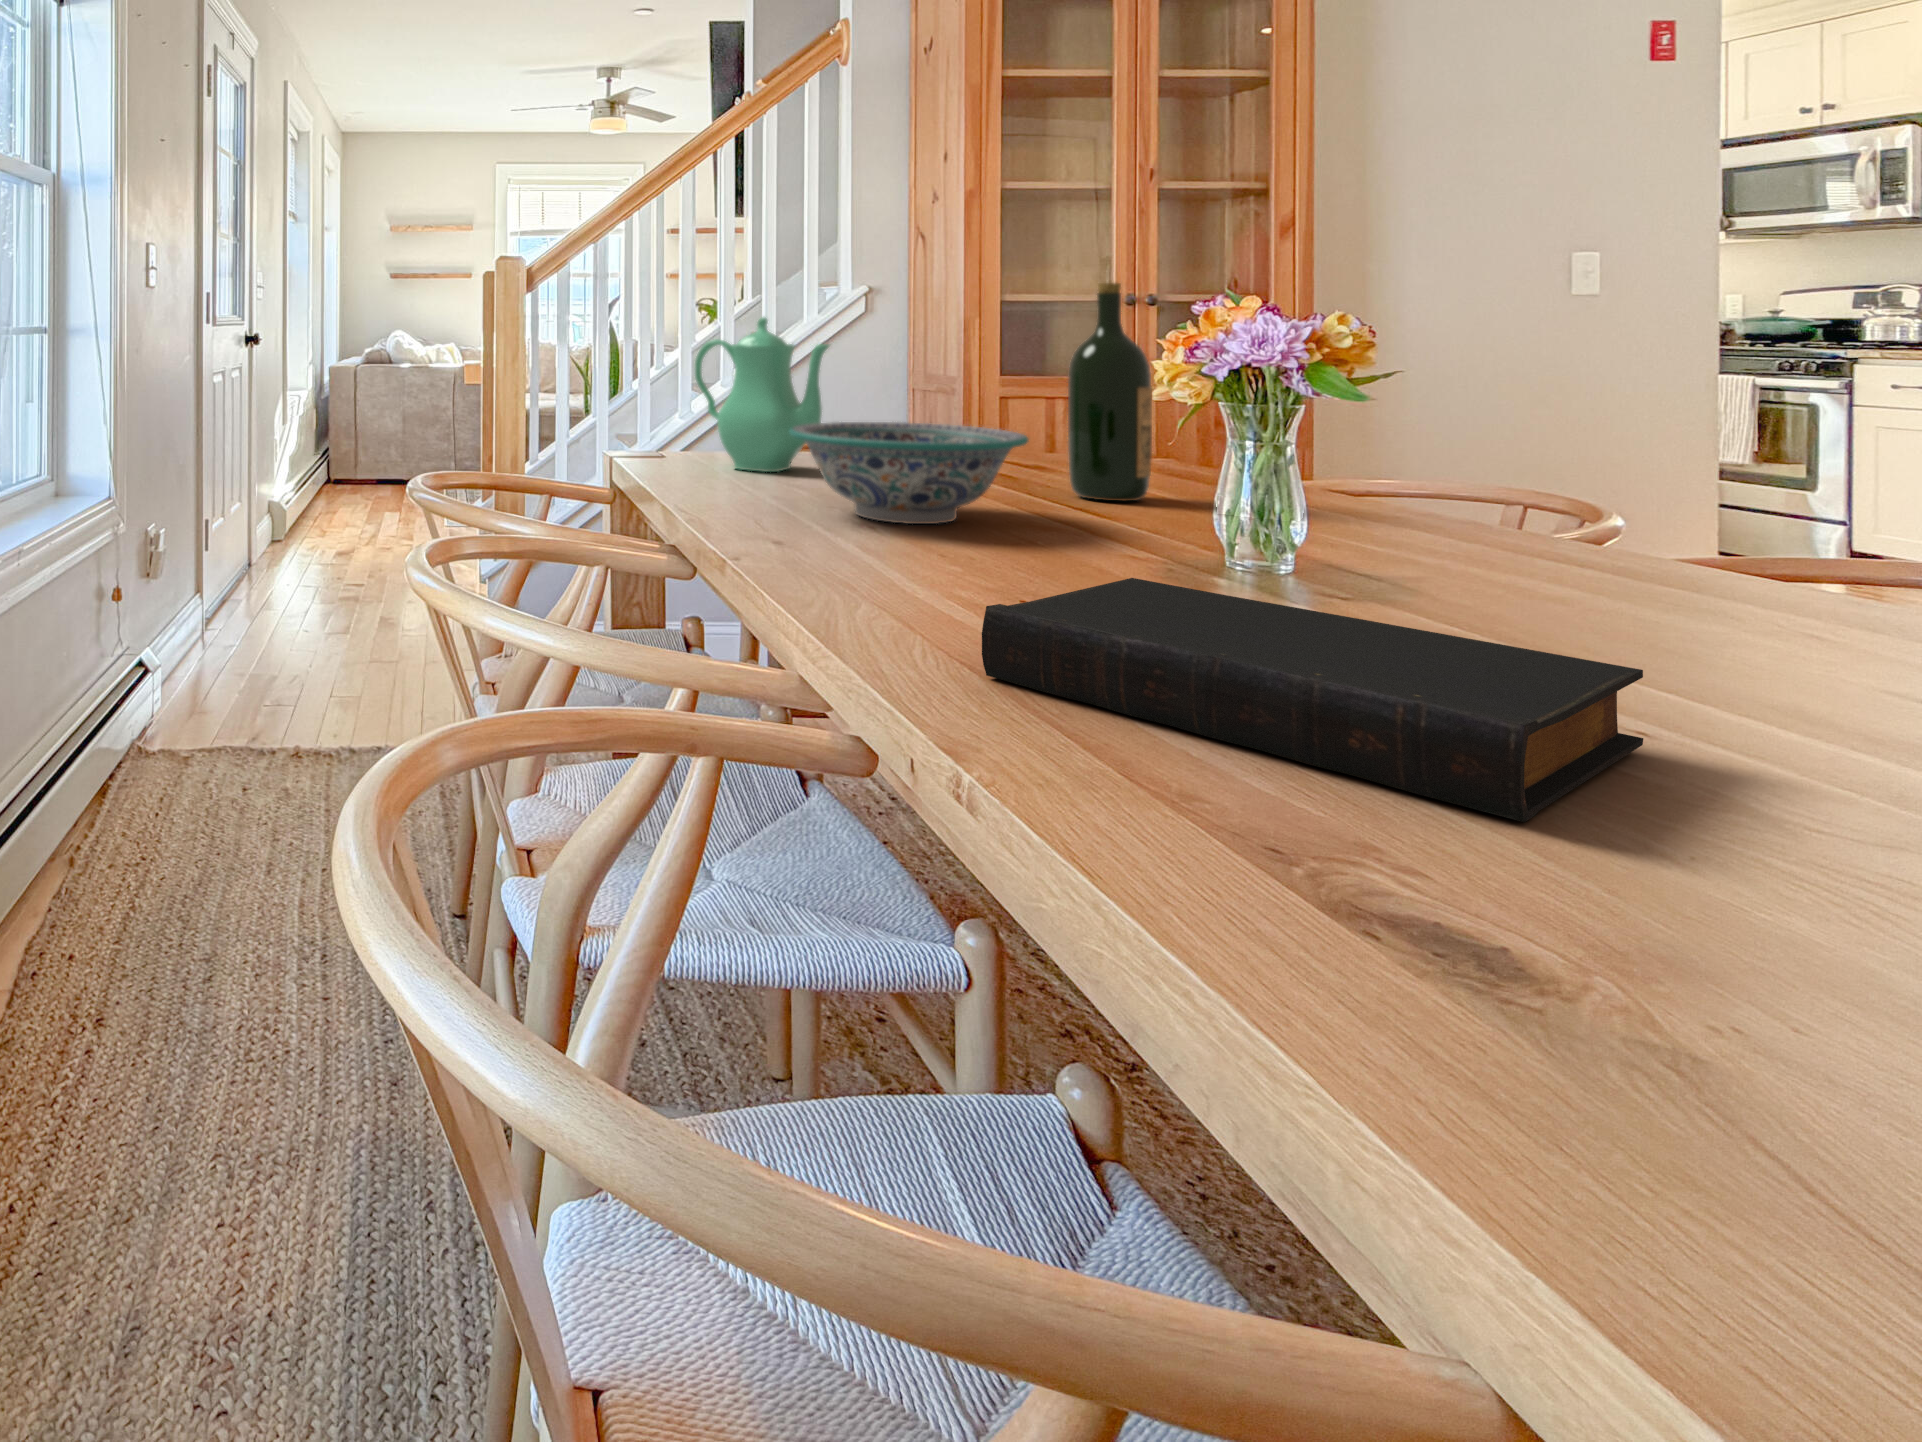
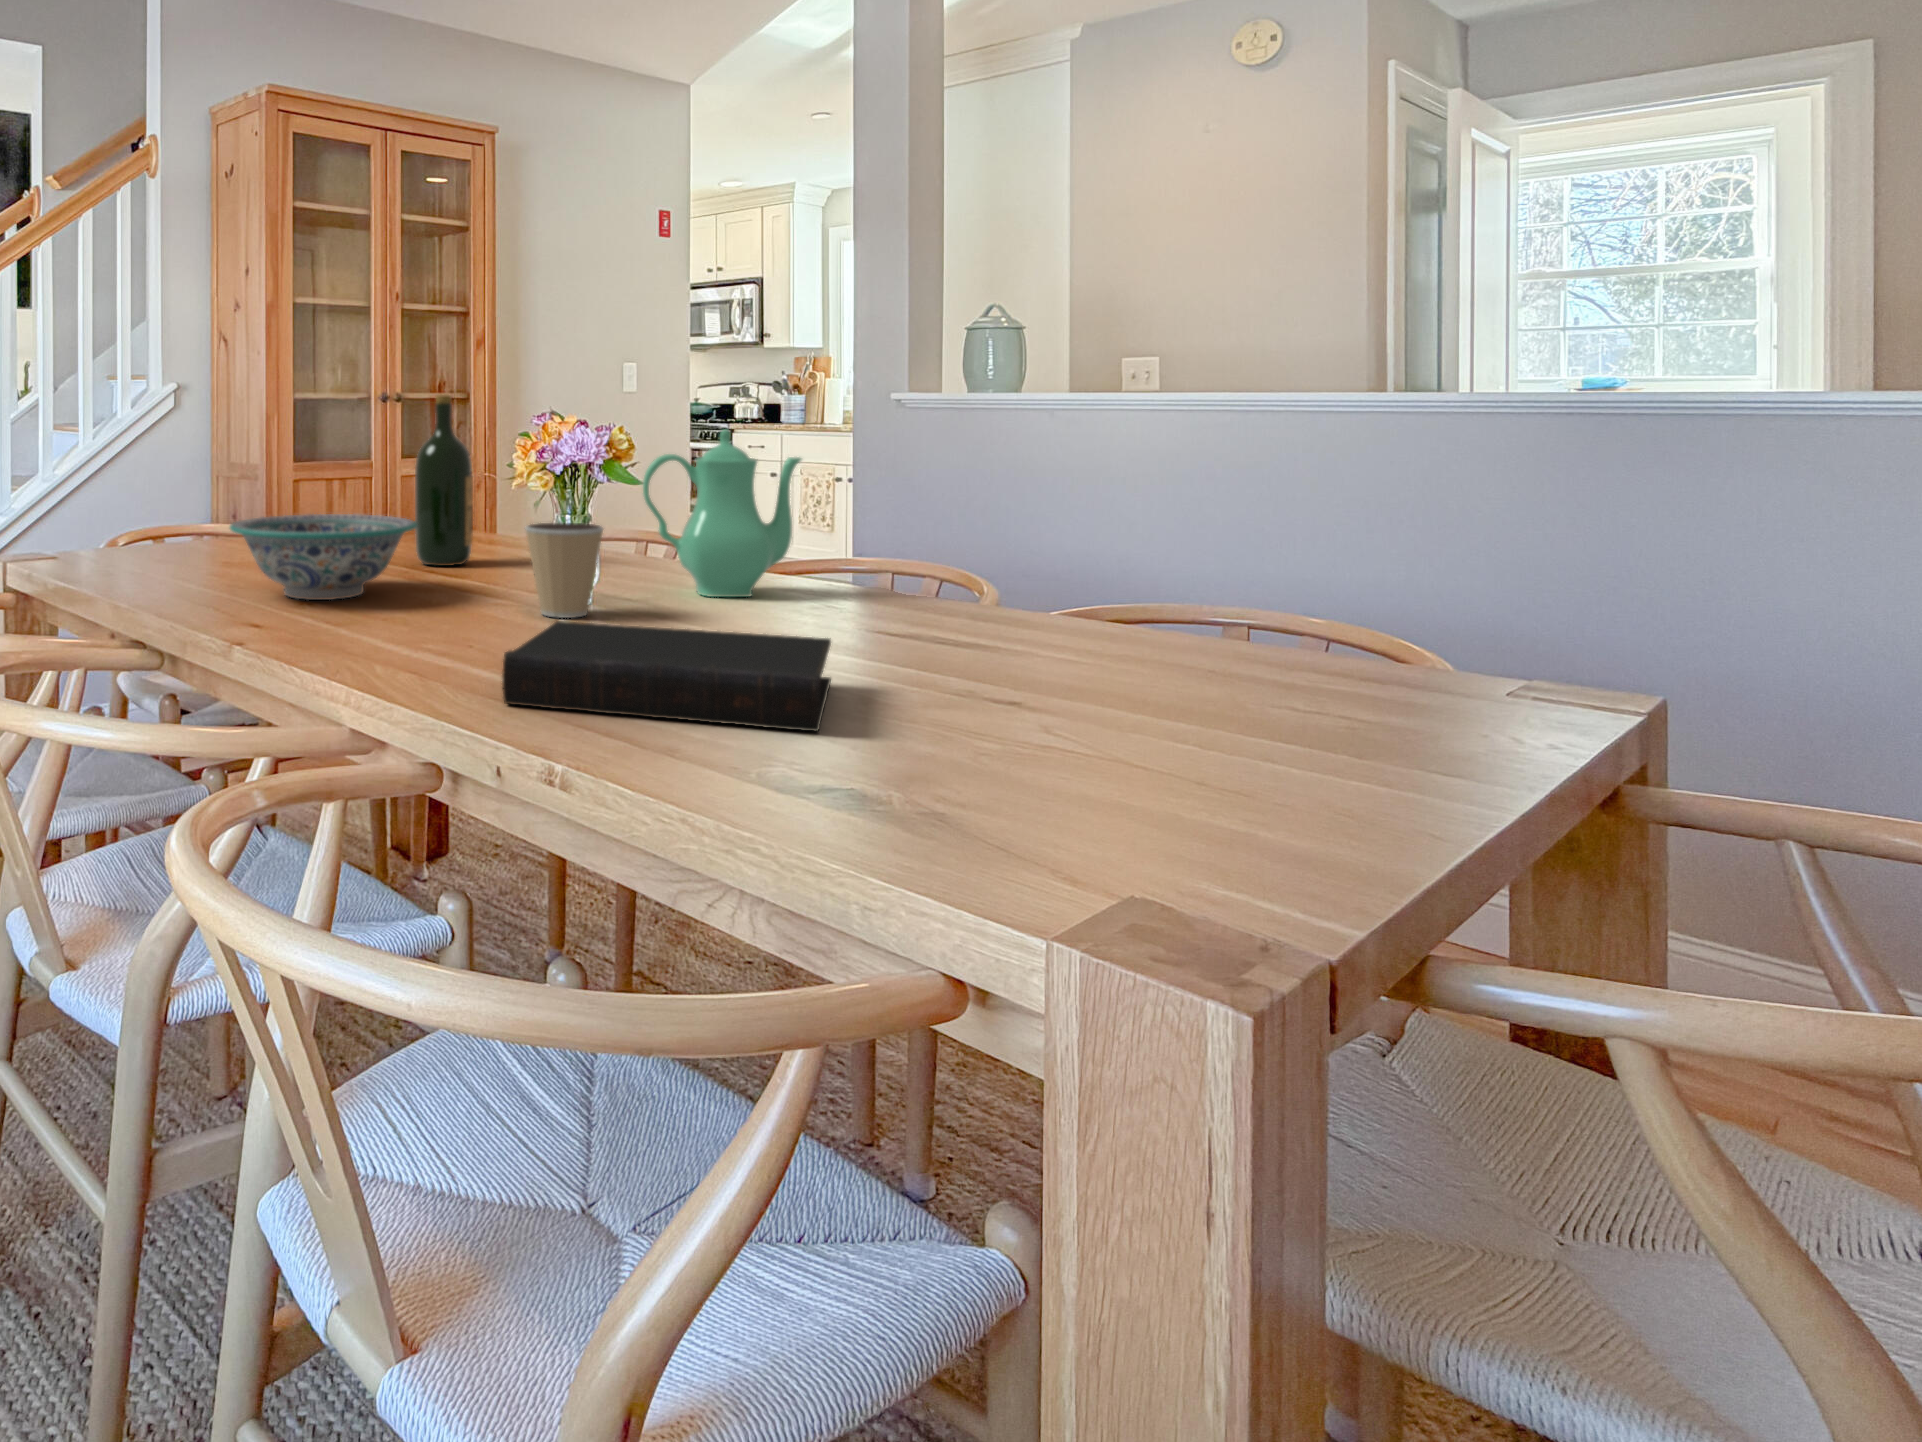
teapot: present [695,317,829,472] -> present [643,429,801,597]
coffee cup: none [1157,448,1289,583] -> present [525,523,603,618]

